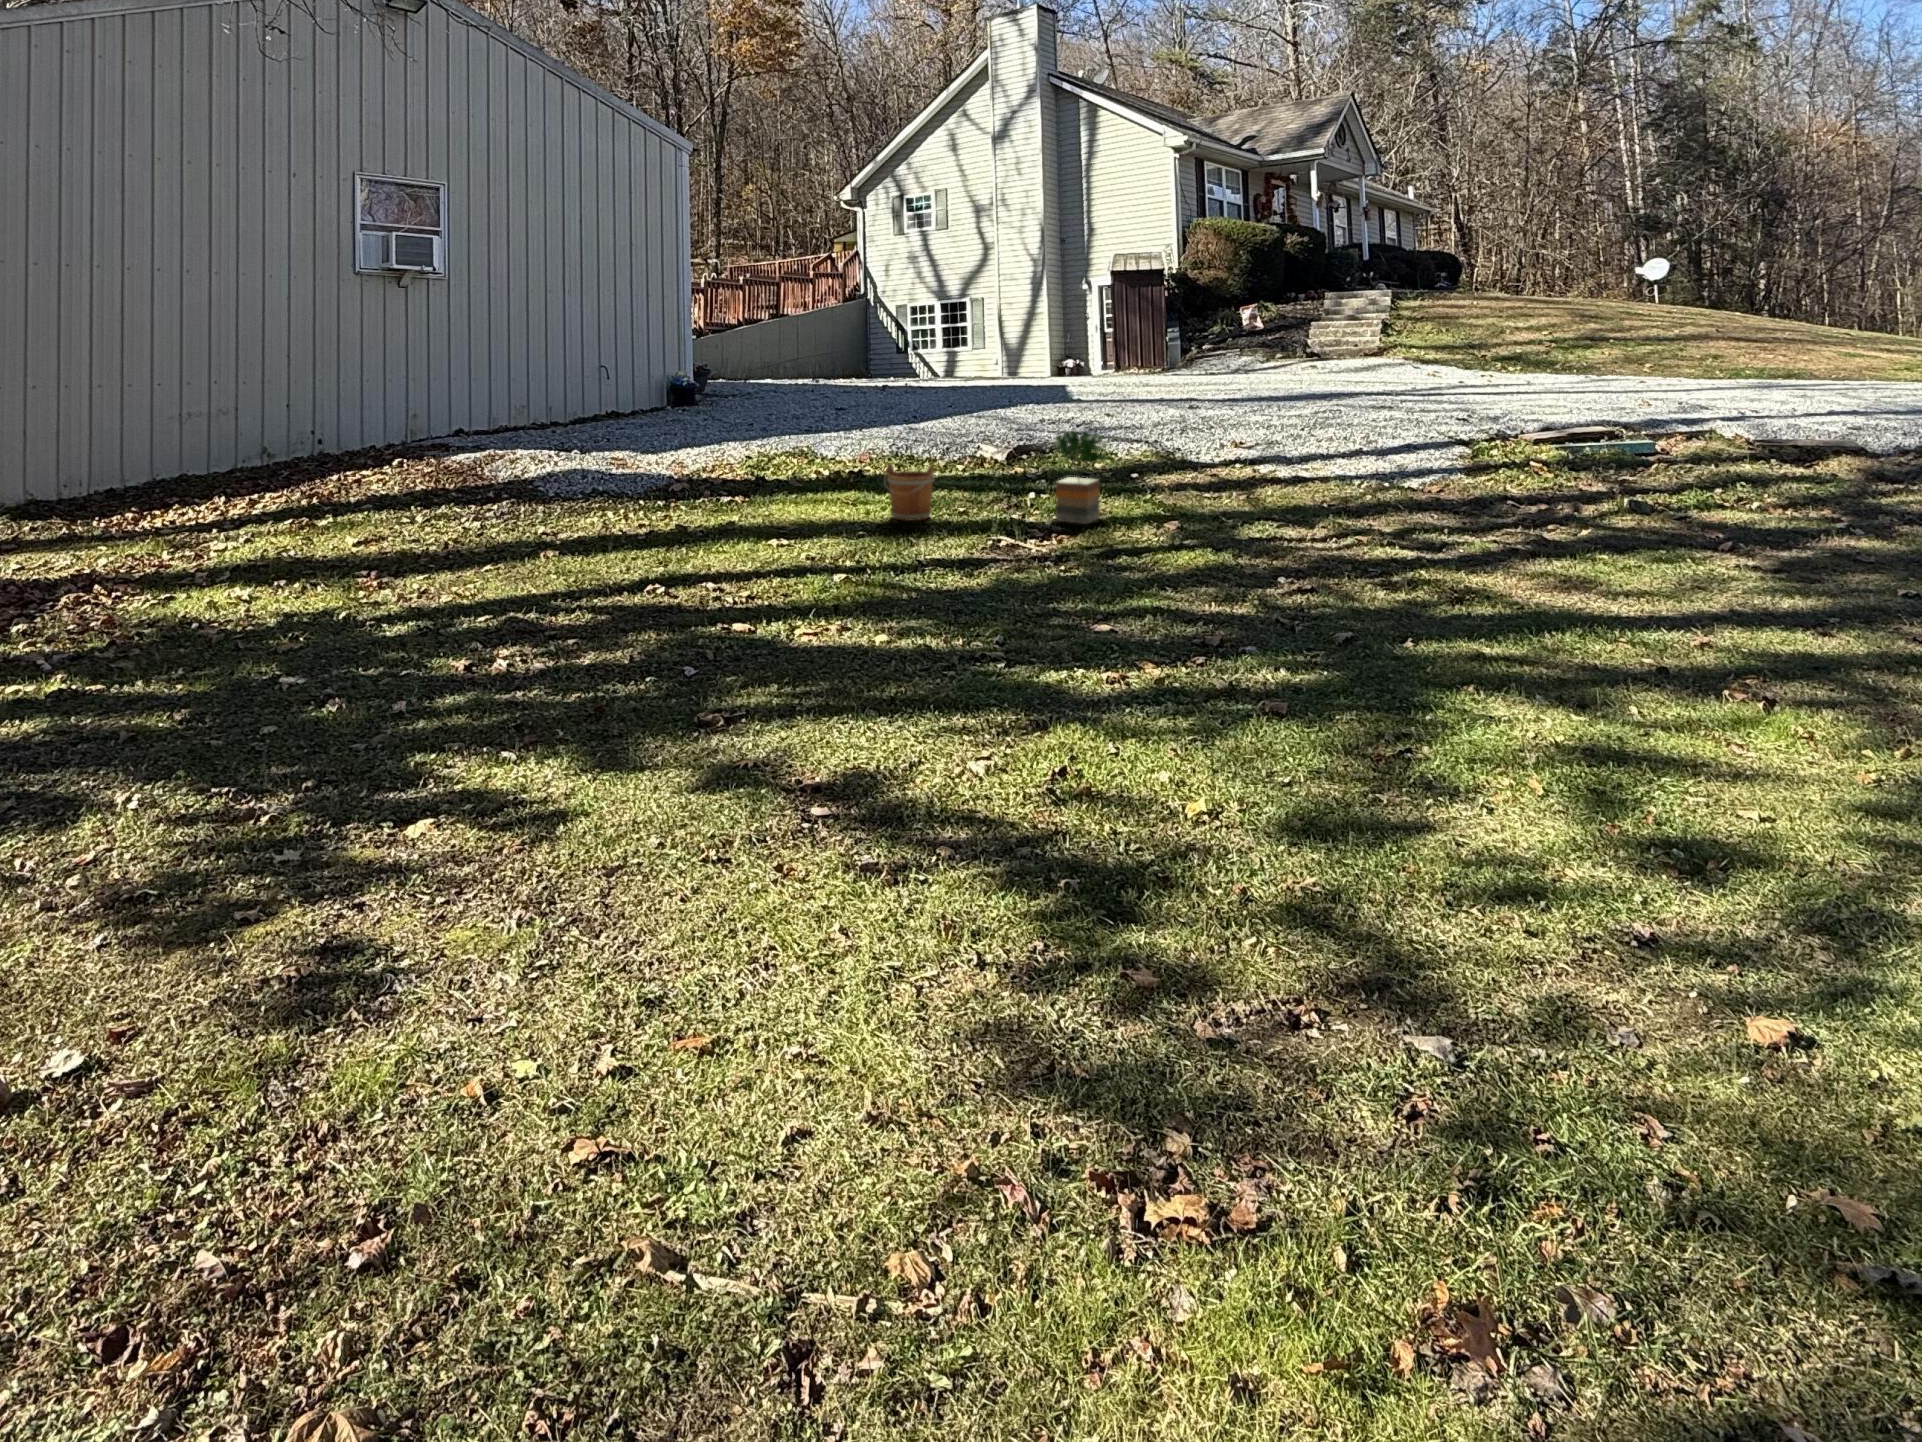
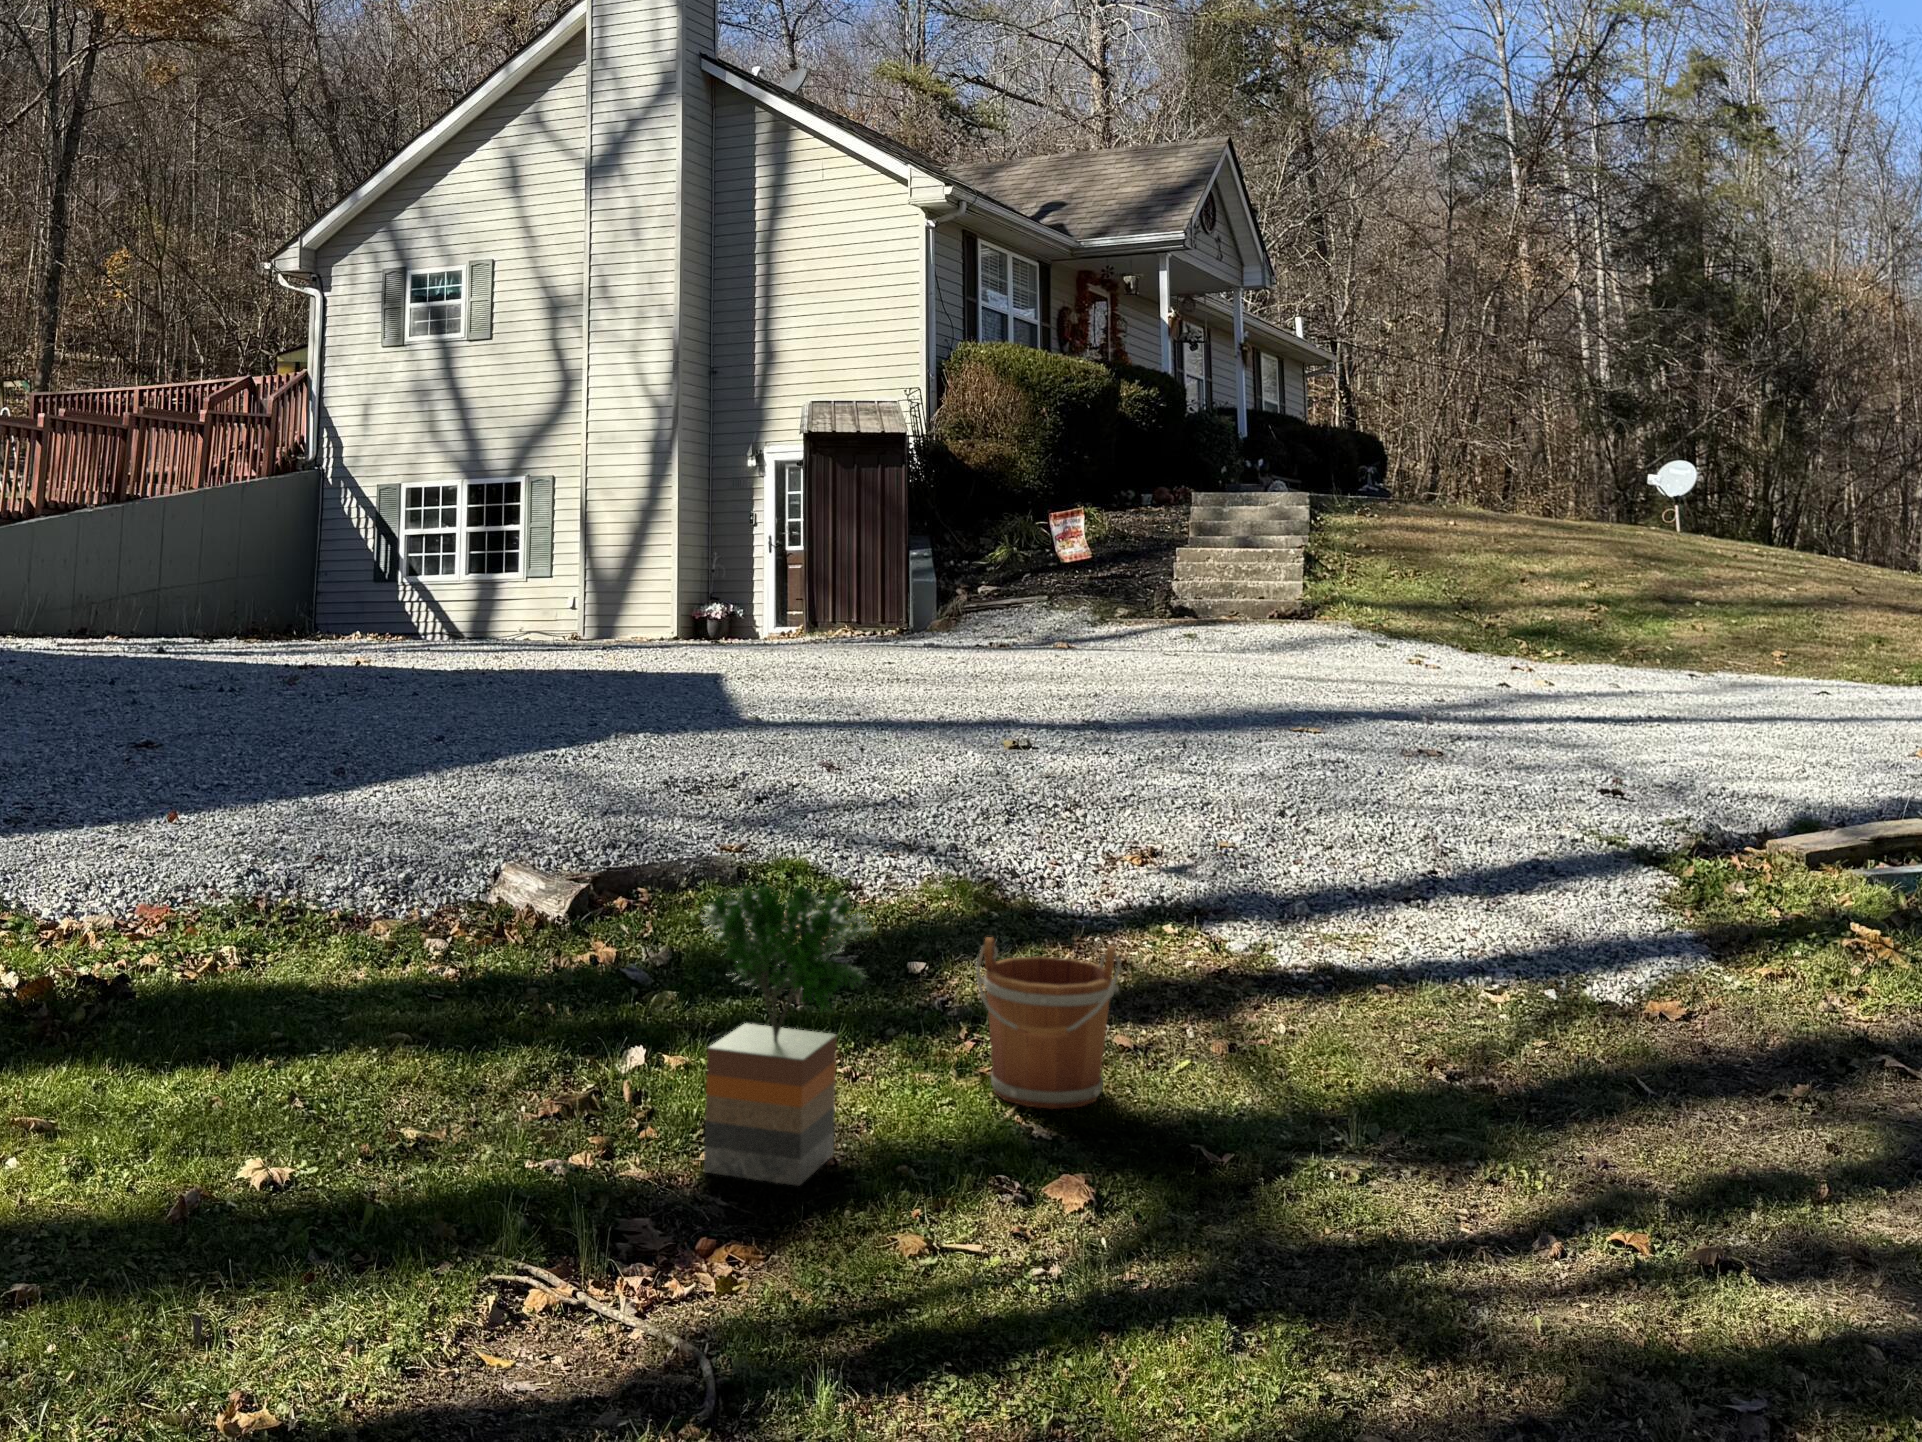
bucket: present [886,463,934,521] -> present [976,937,1121,1109]

